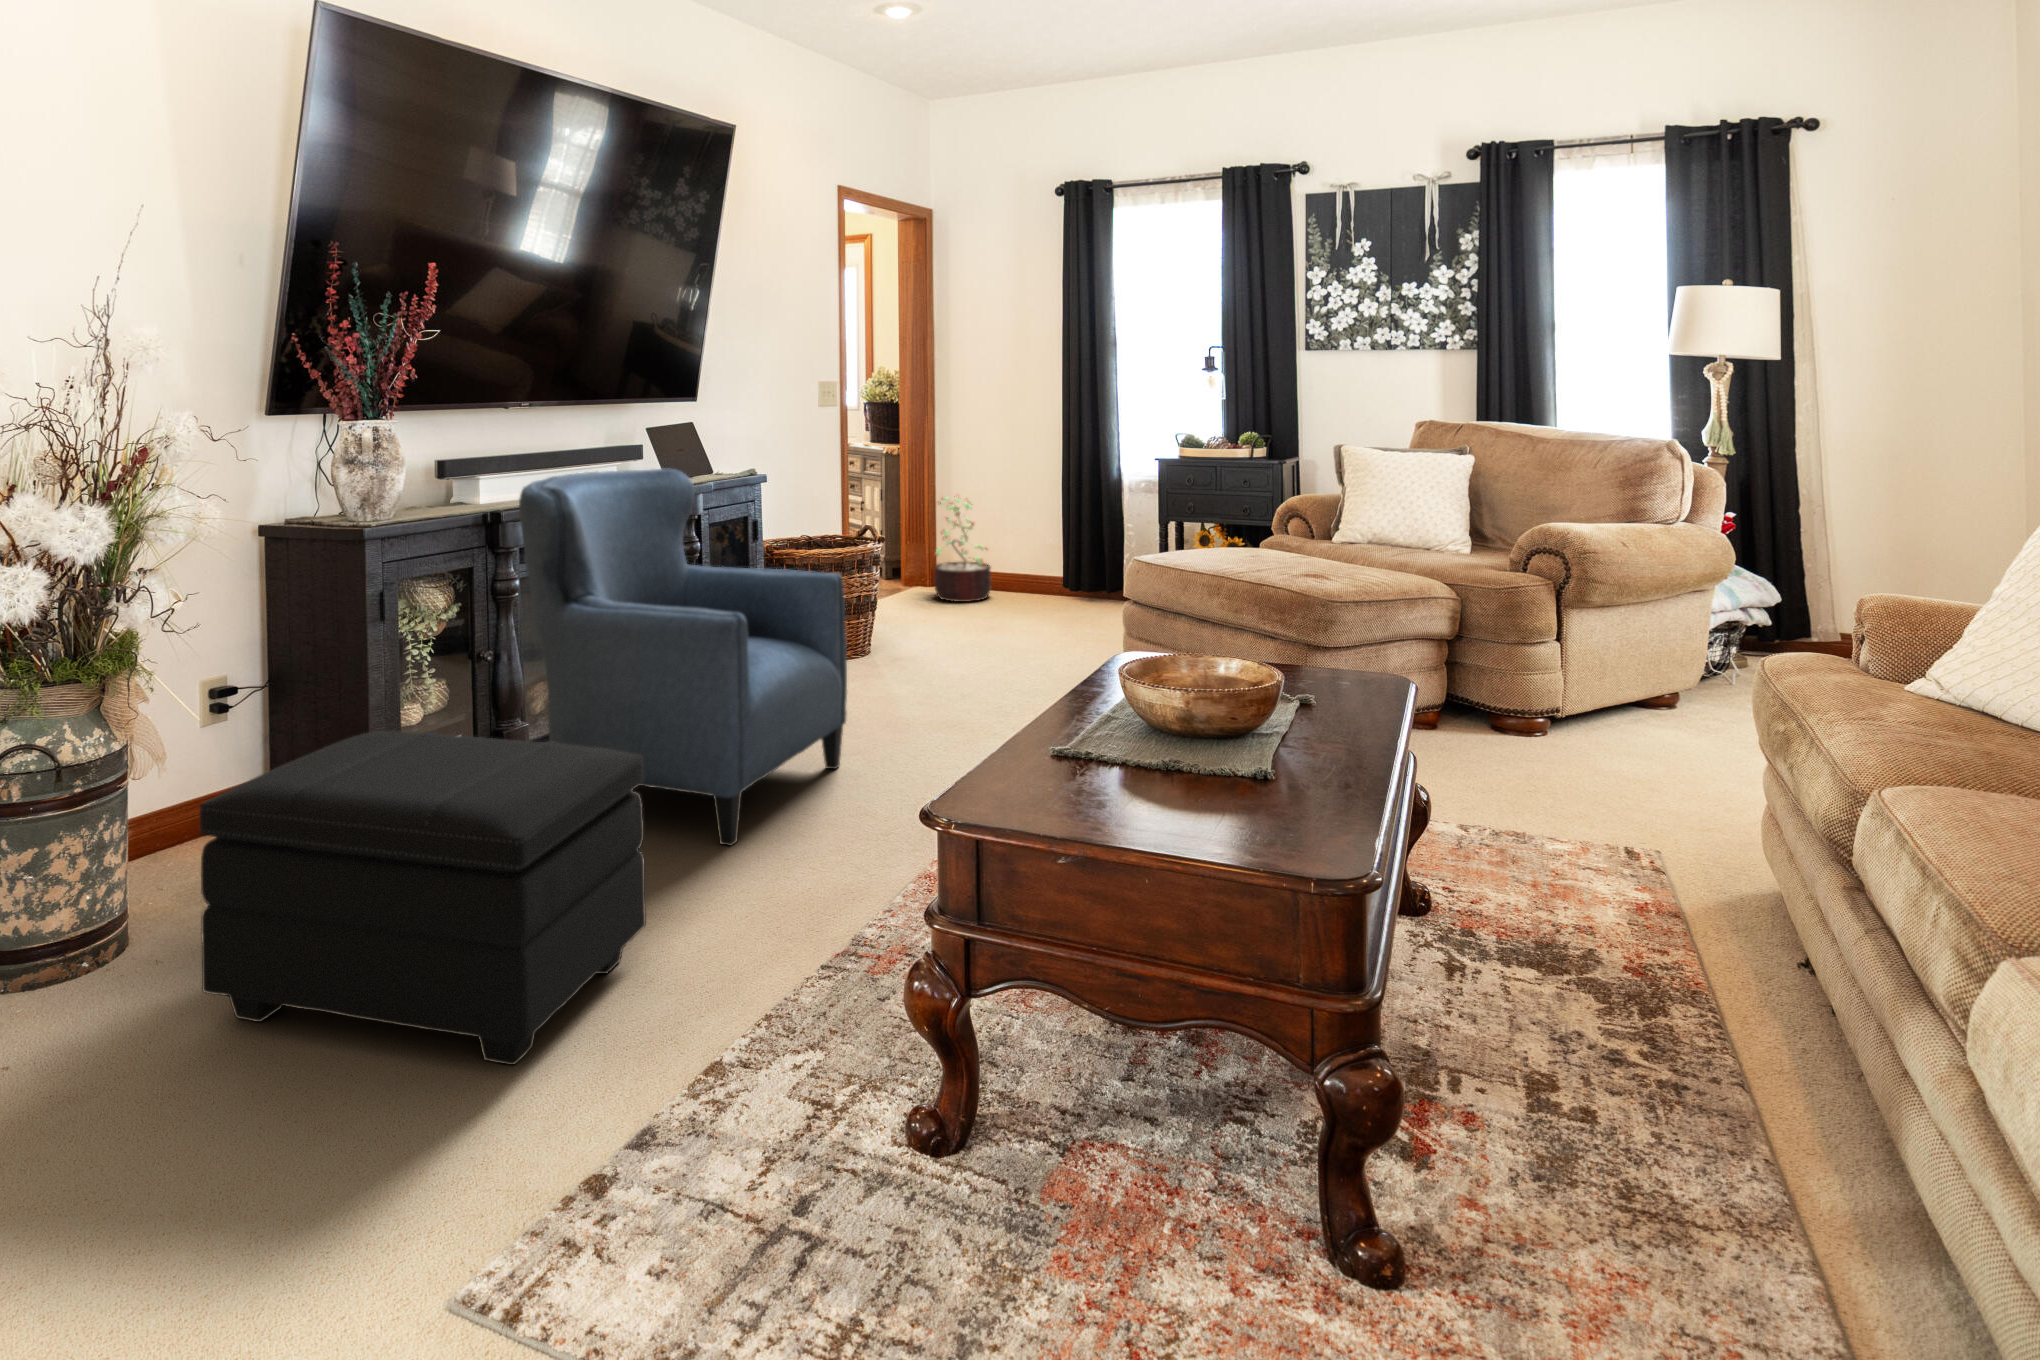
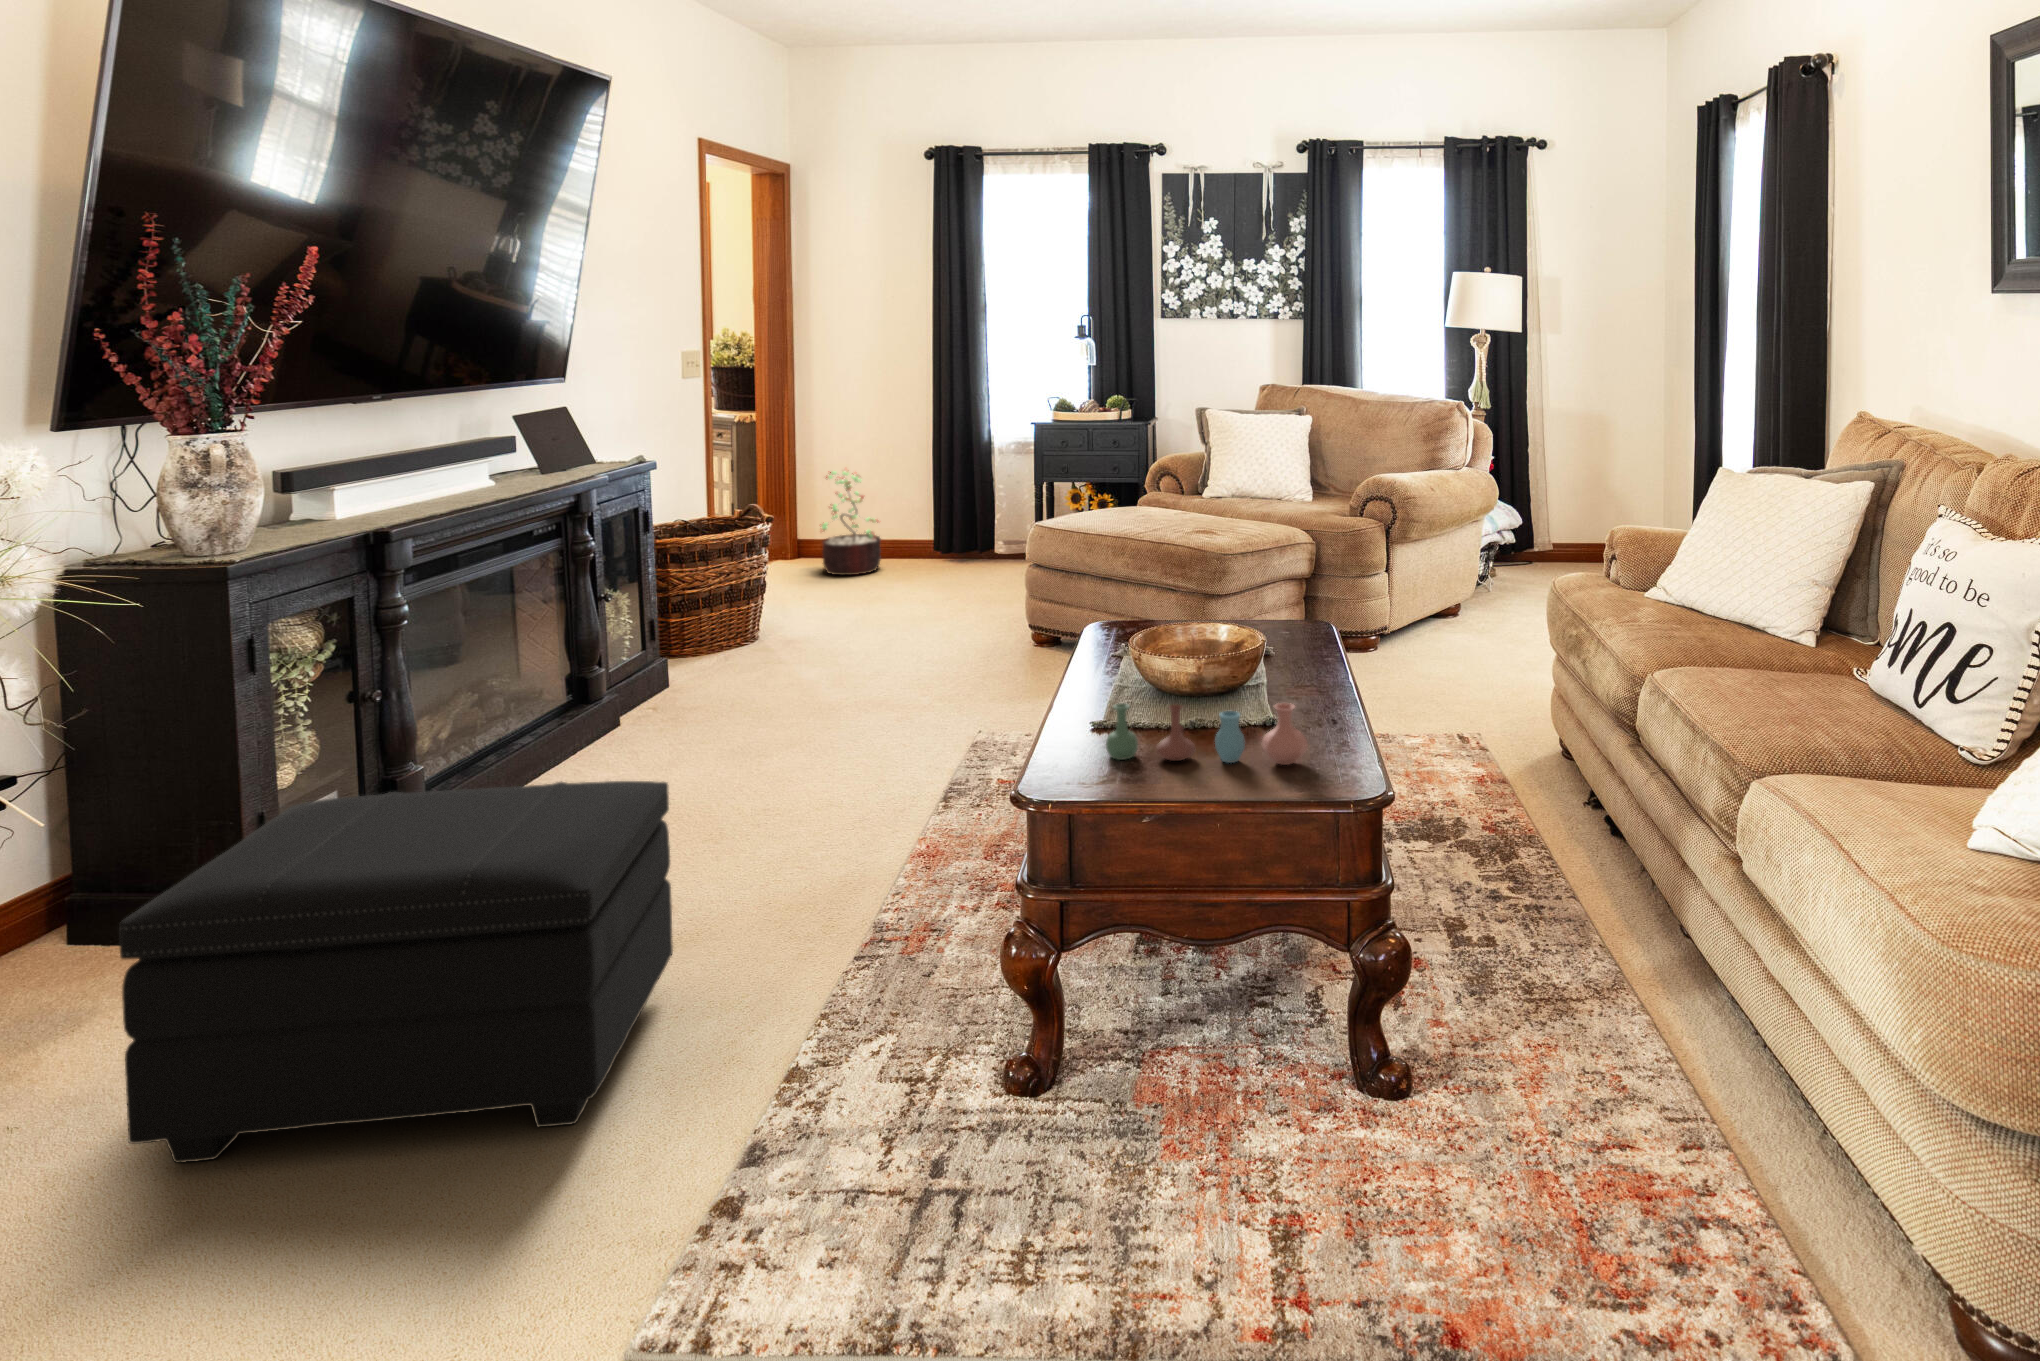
armchair: present [519,469,847,846] -> none [434,468,804,857]
vase: none [1033,724,1273,823] -> present [1106,703,1308,765]

